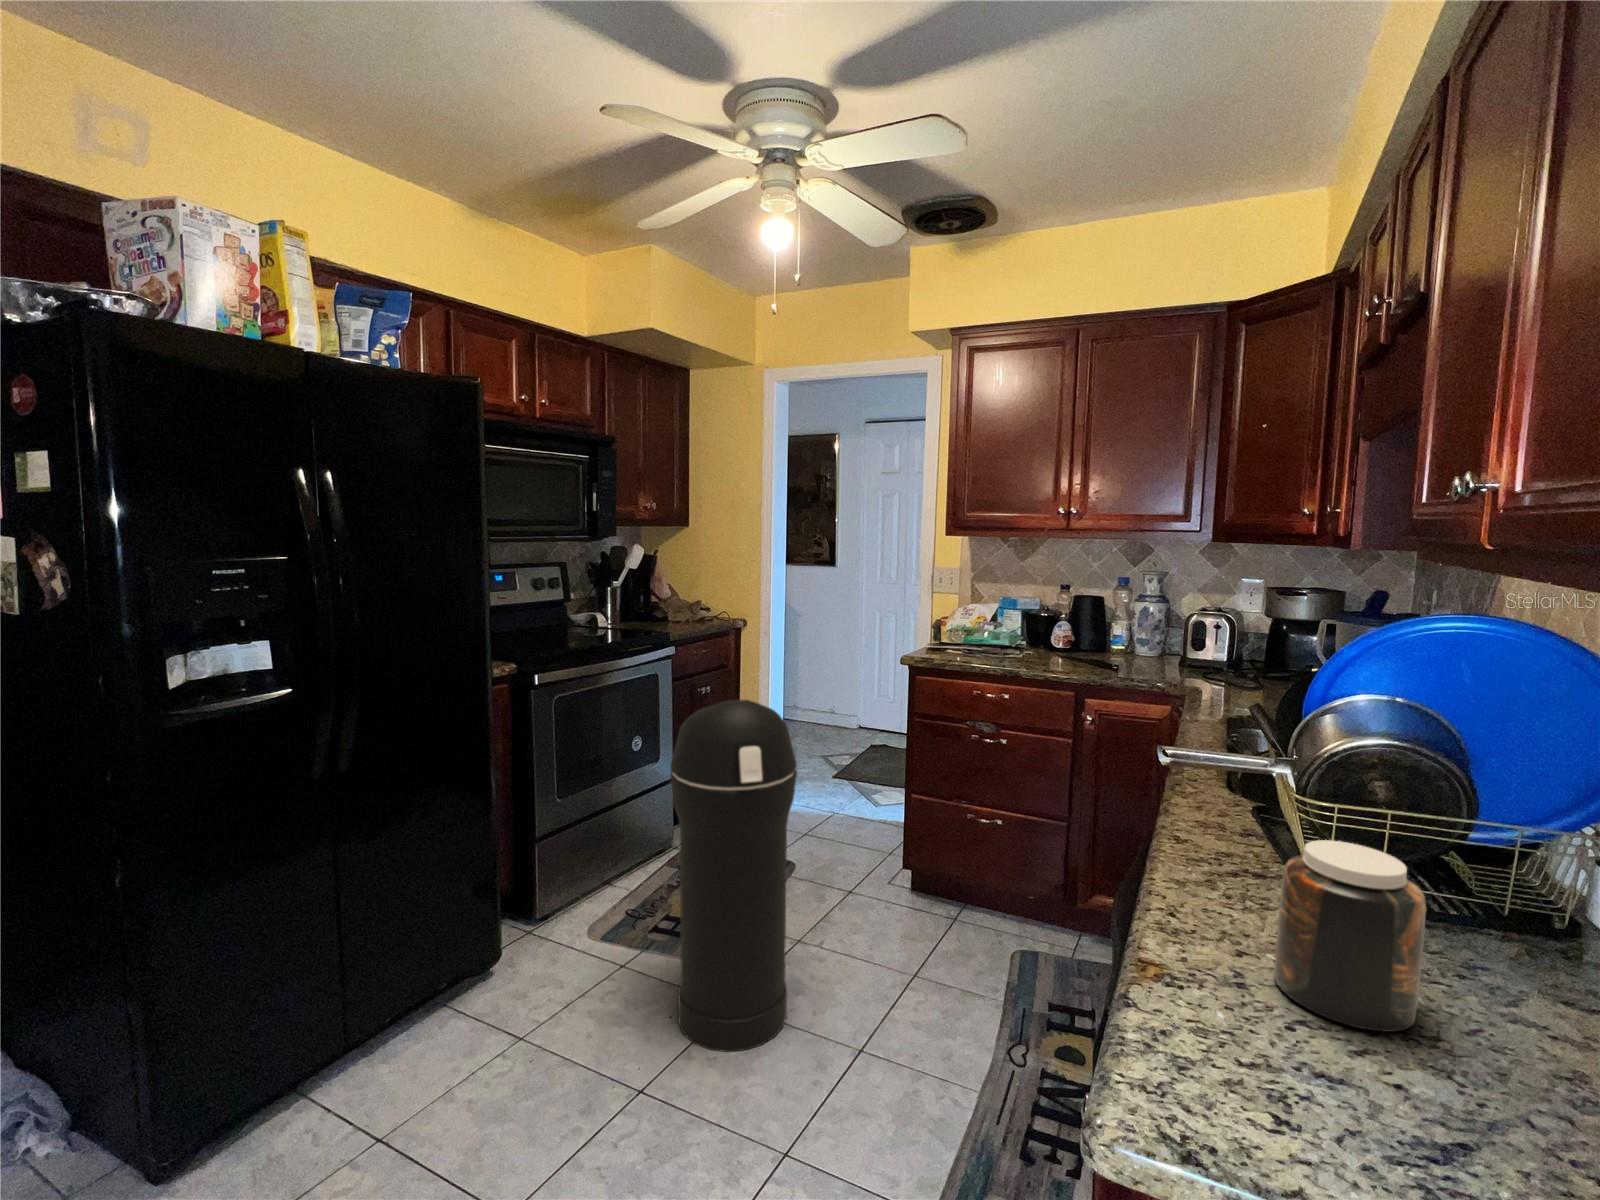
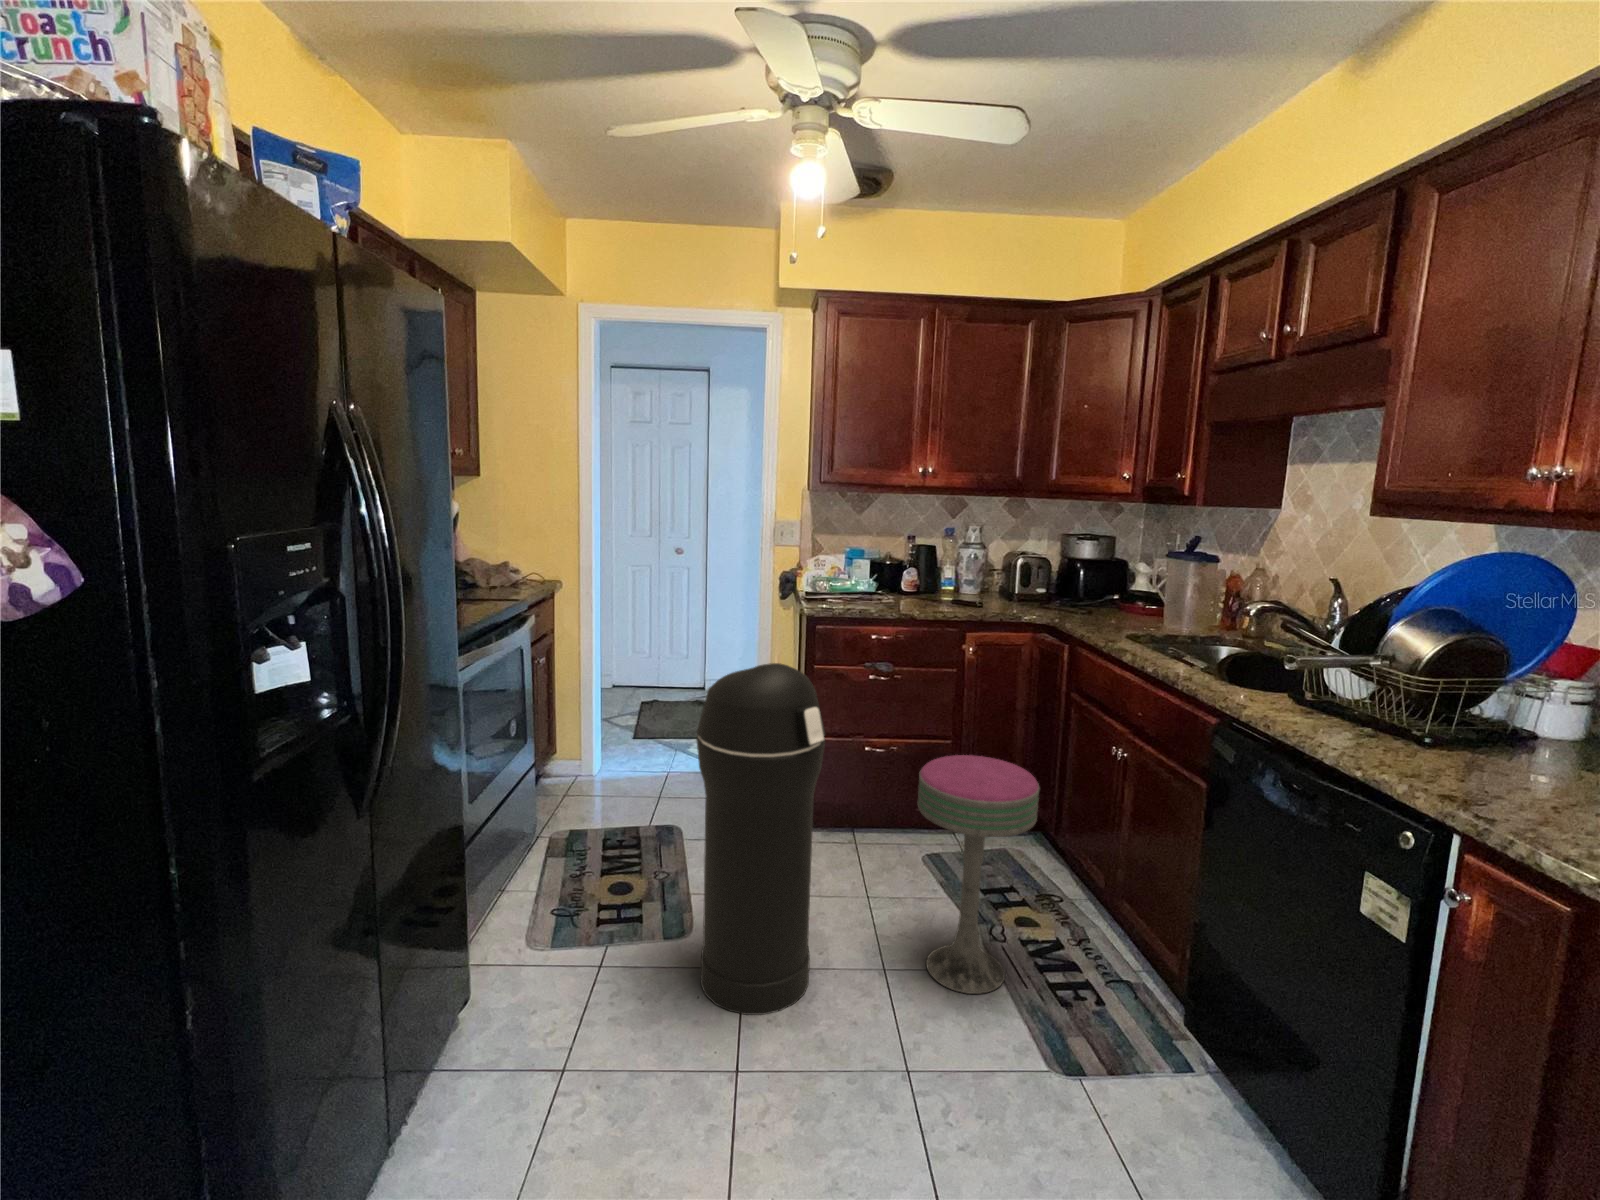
bar stool: none [887,828,1024,1114] -> present [917,755,1040,994]
jar: present [1274,840,1426,1032] -> none [1446,700,1551,806]

